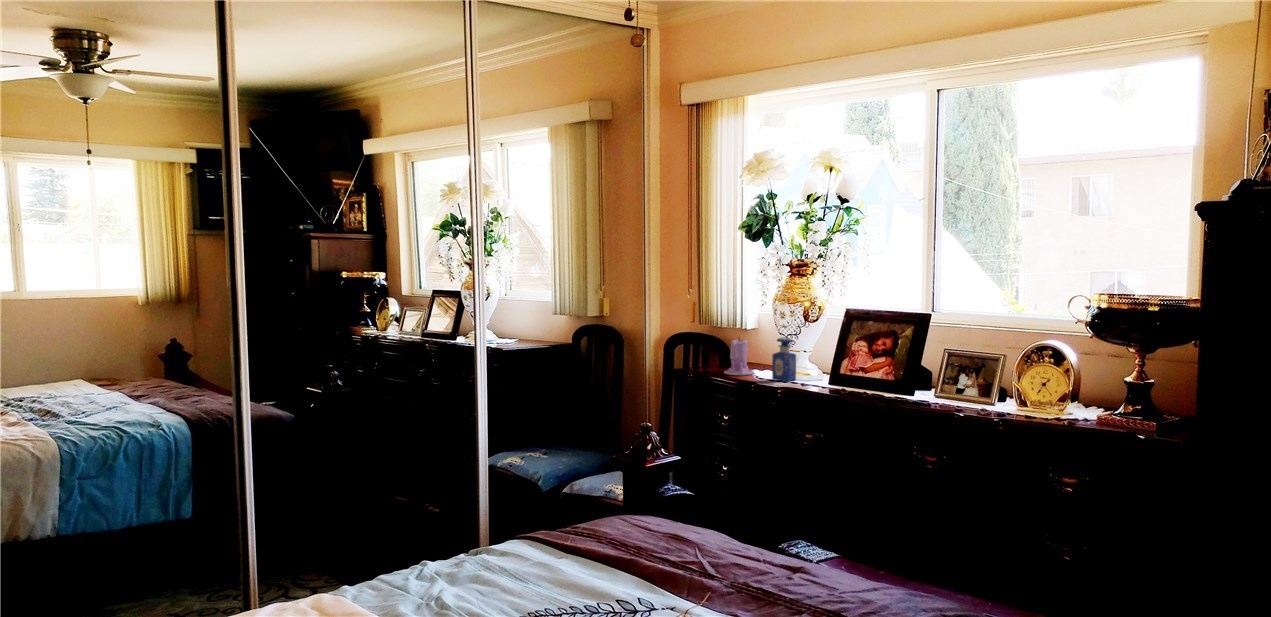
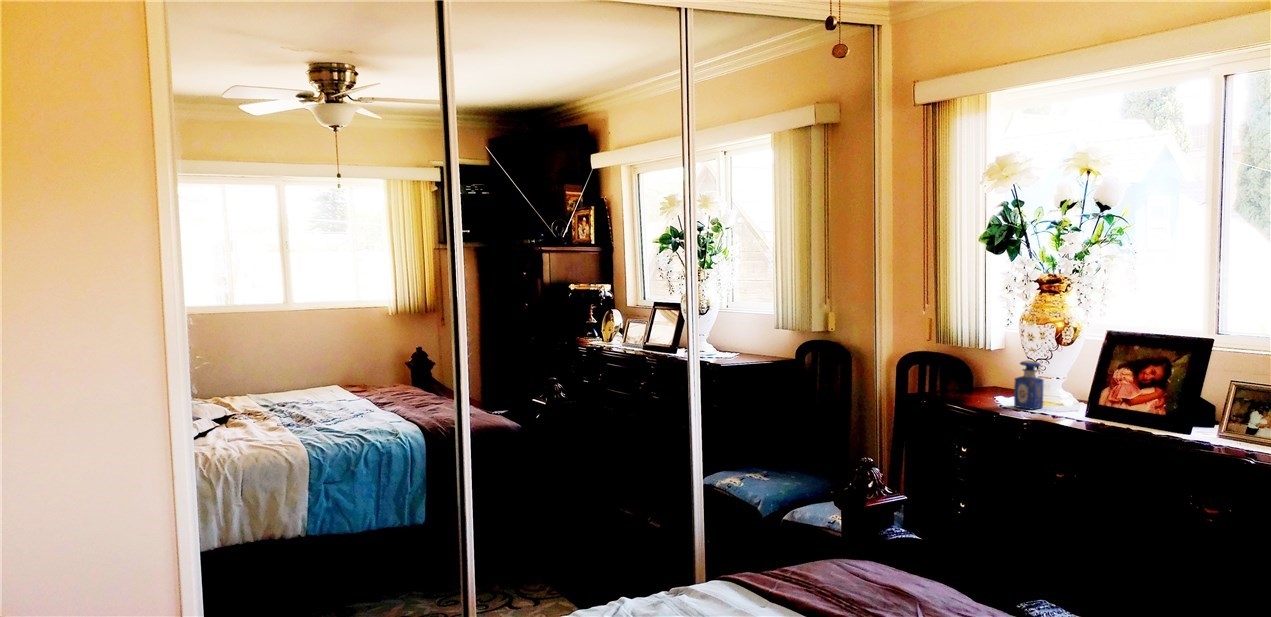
candle: present [724,336,754,376] -> none [956,353,990,398]

